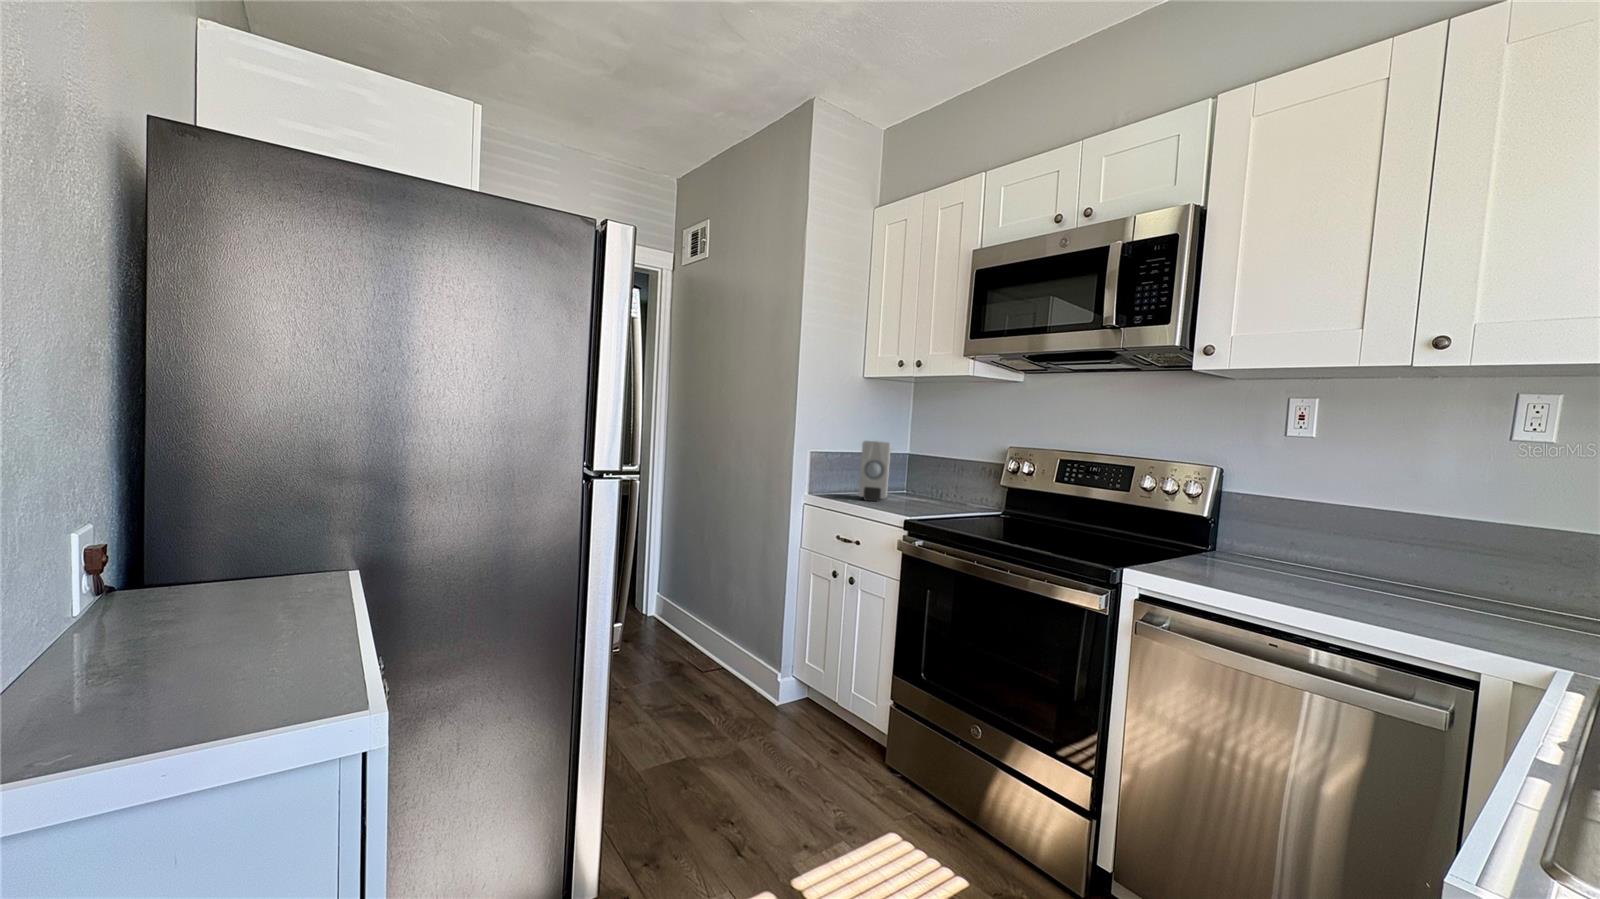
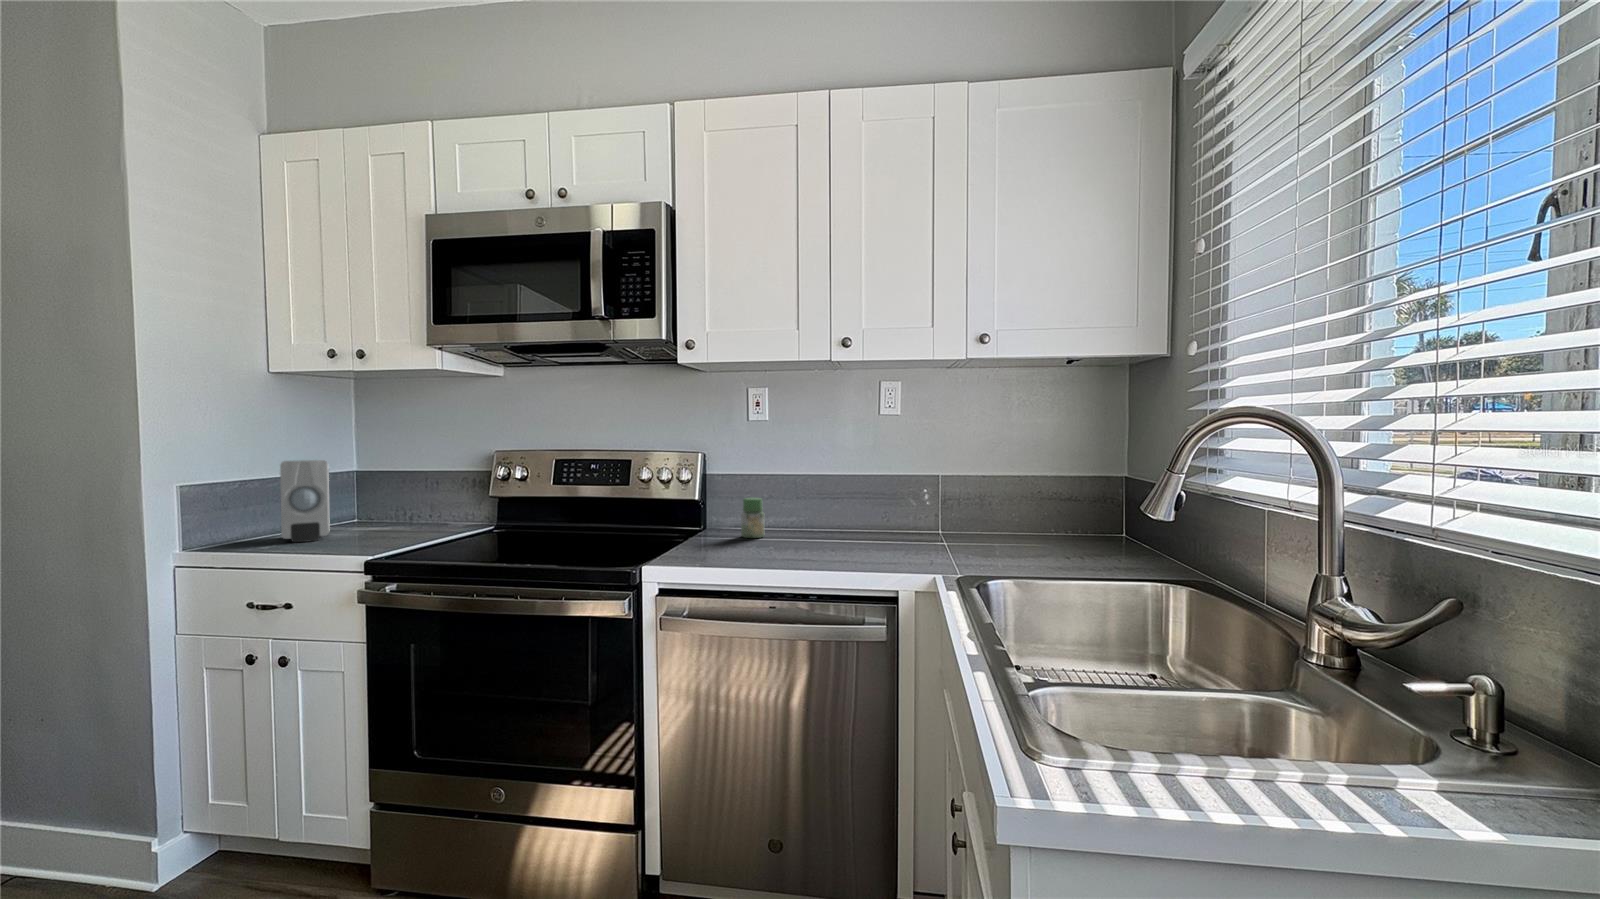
jar: none [1257,523,1292,571] -> present [741,498,764,538]

